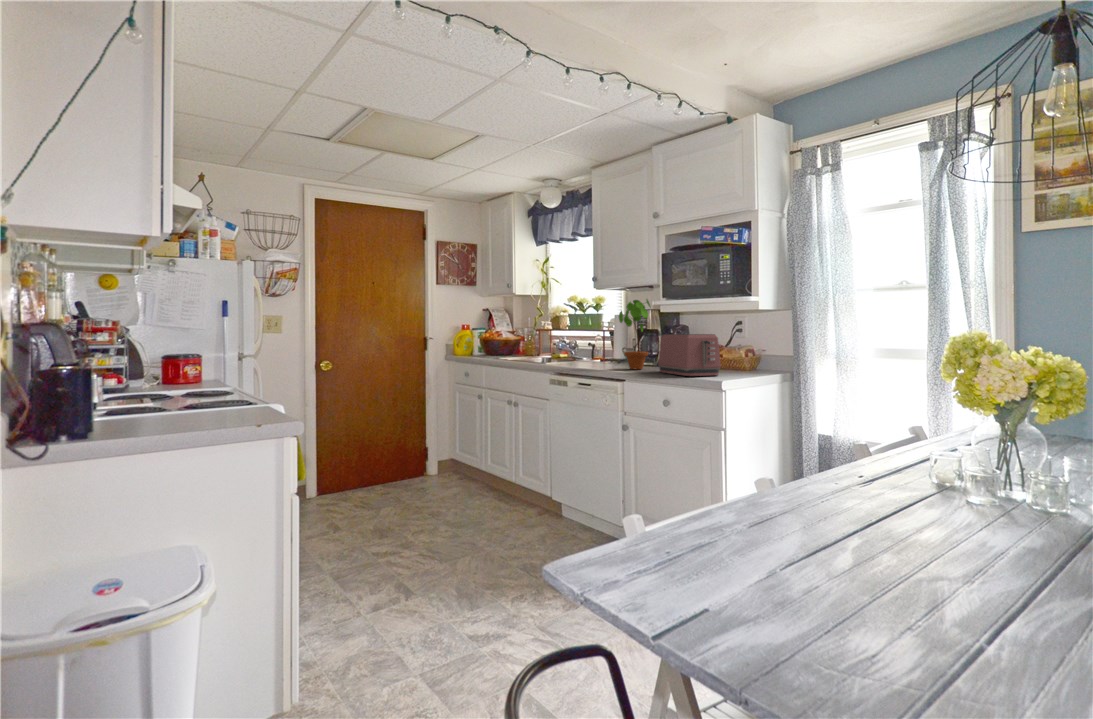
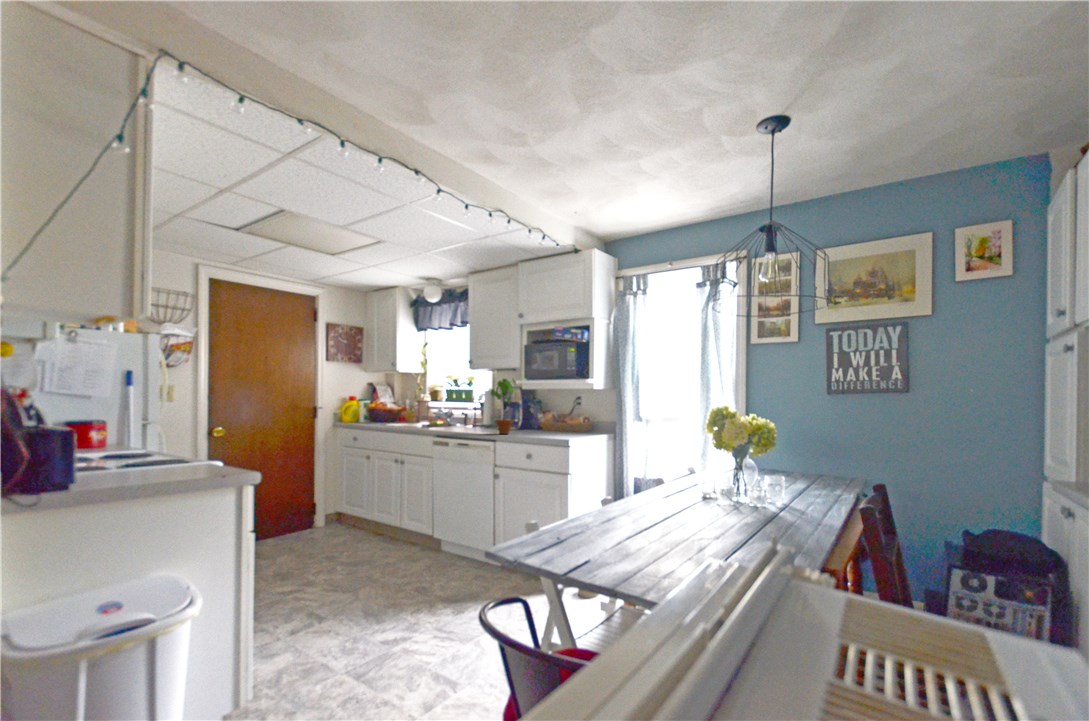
toaster: present [658,334,721,376] -> none [522,406,570,439]

